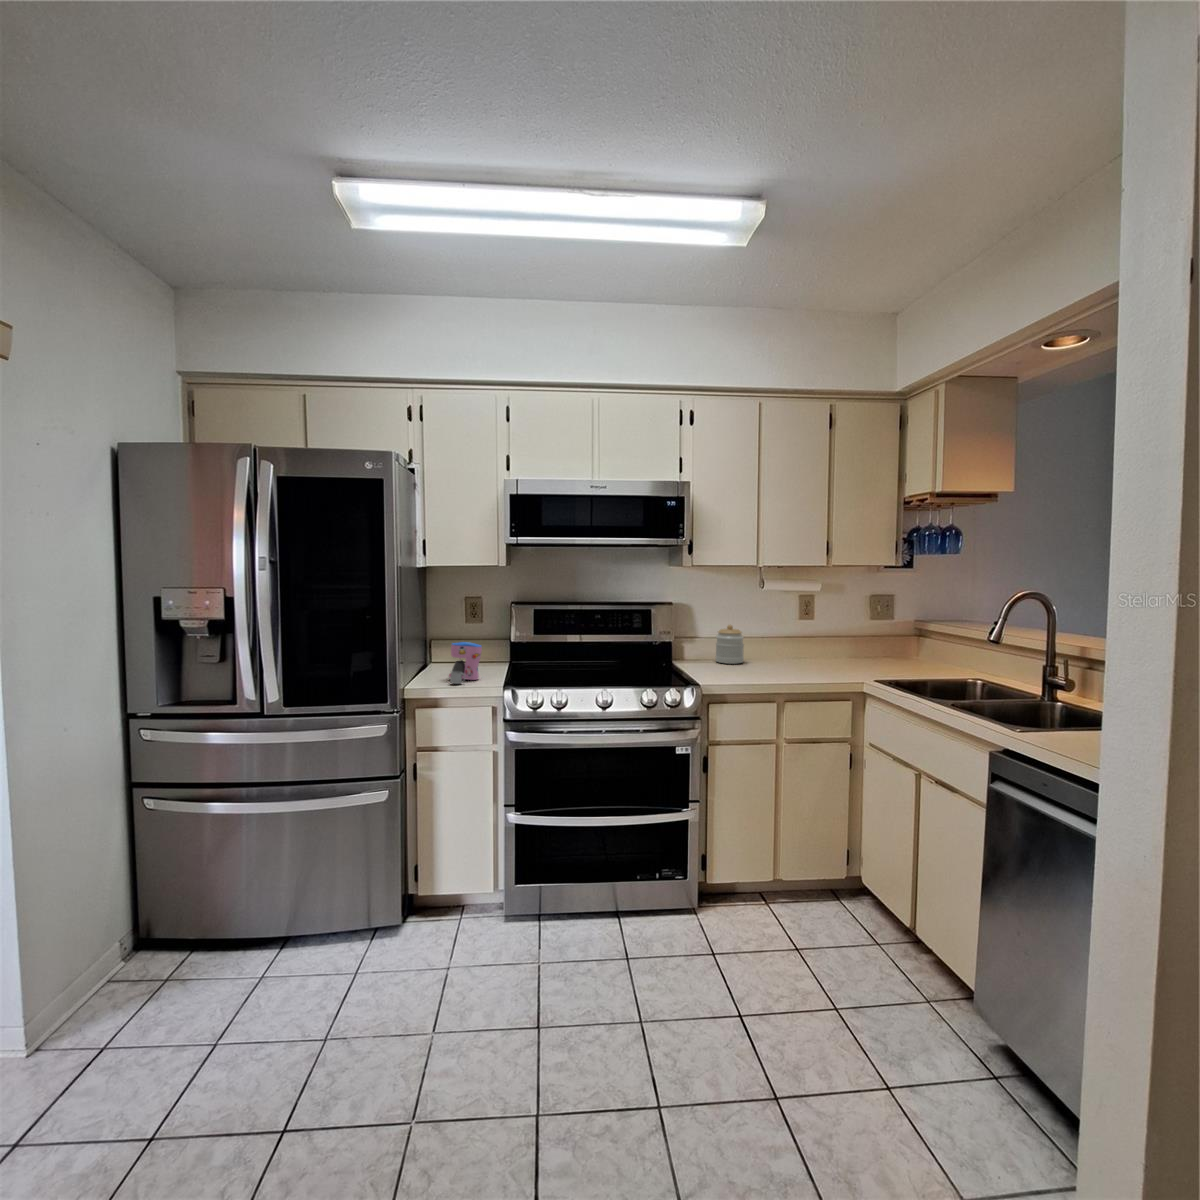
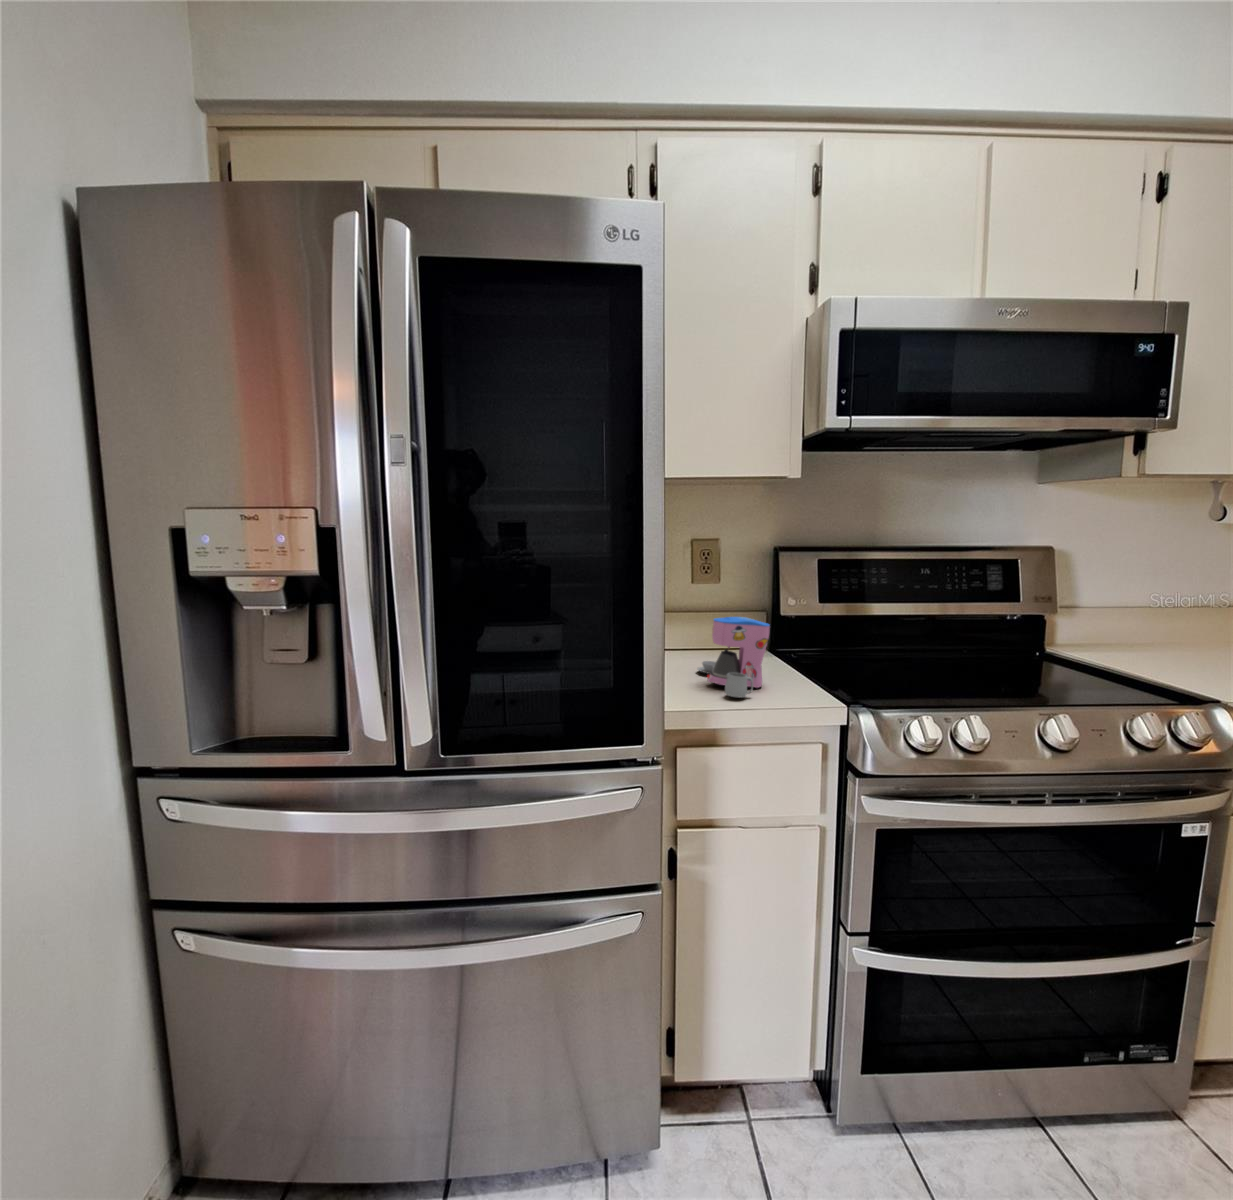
jar: present [716,625,744,664] -> none [1117,583,1183,652]

